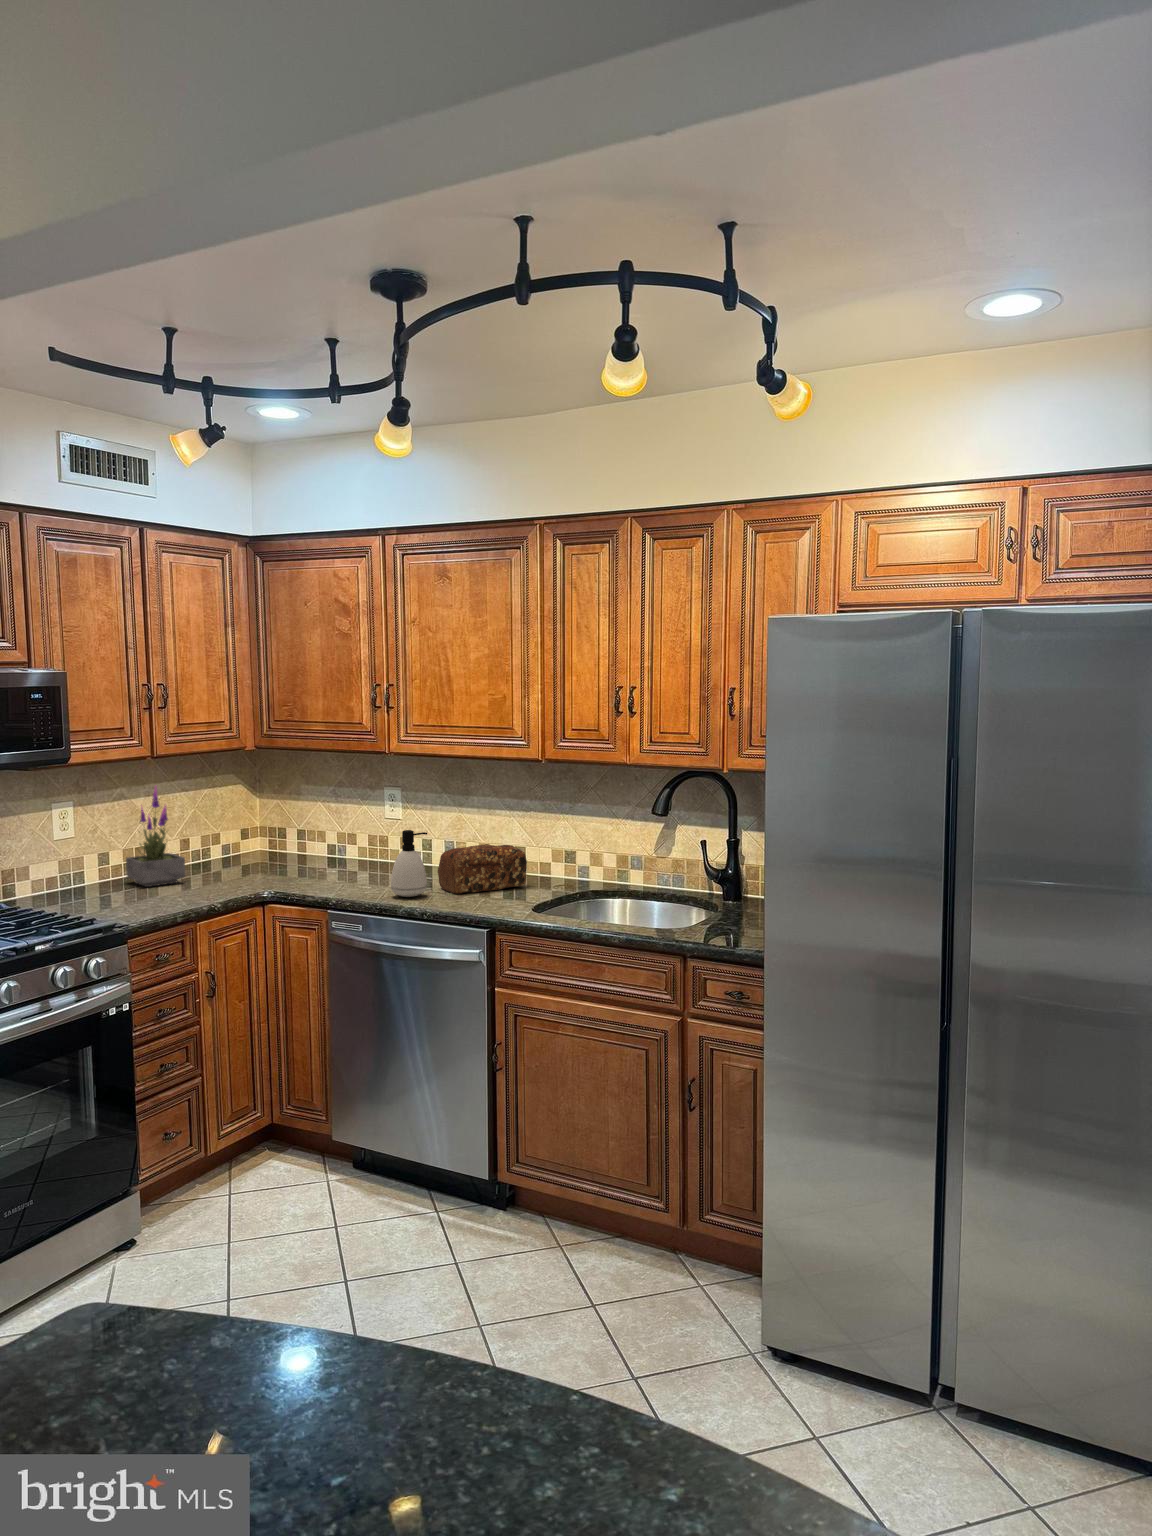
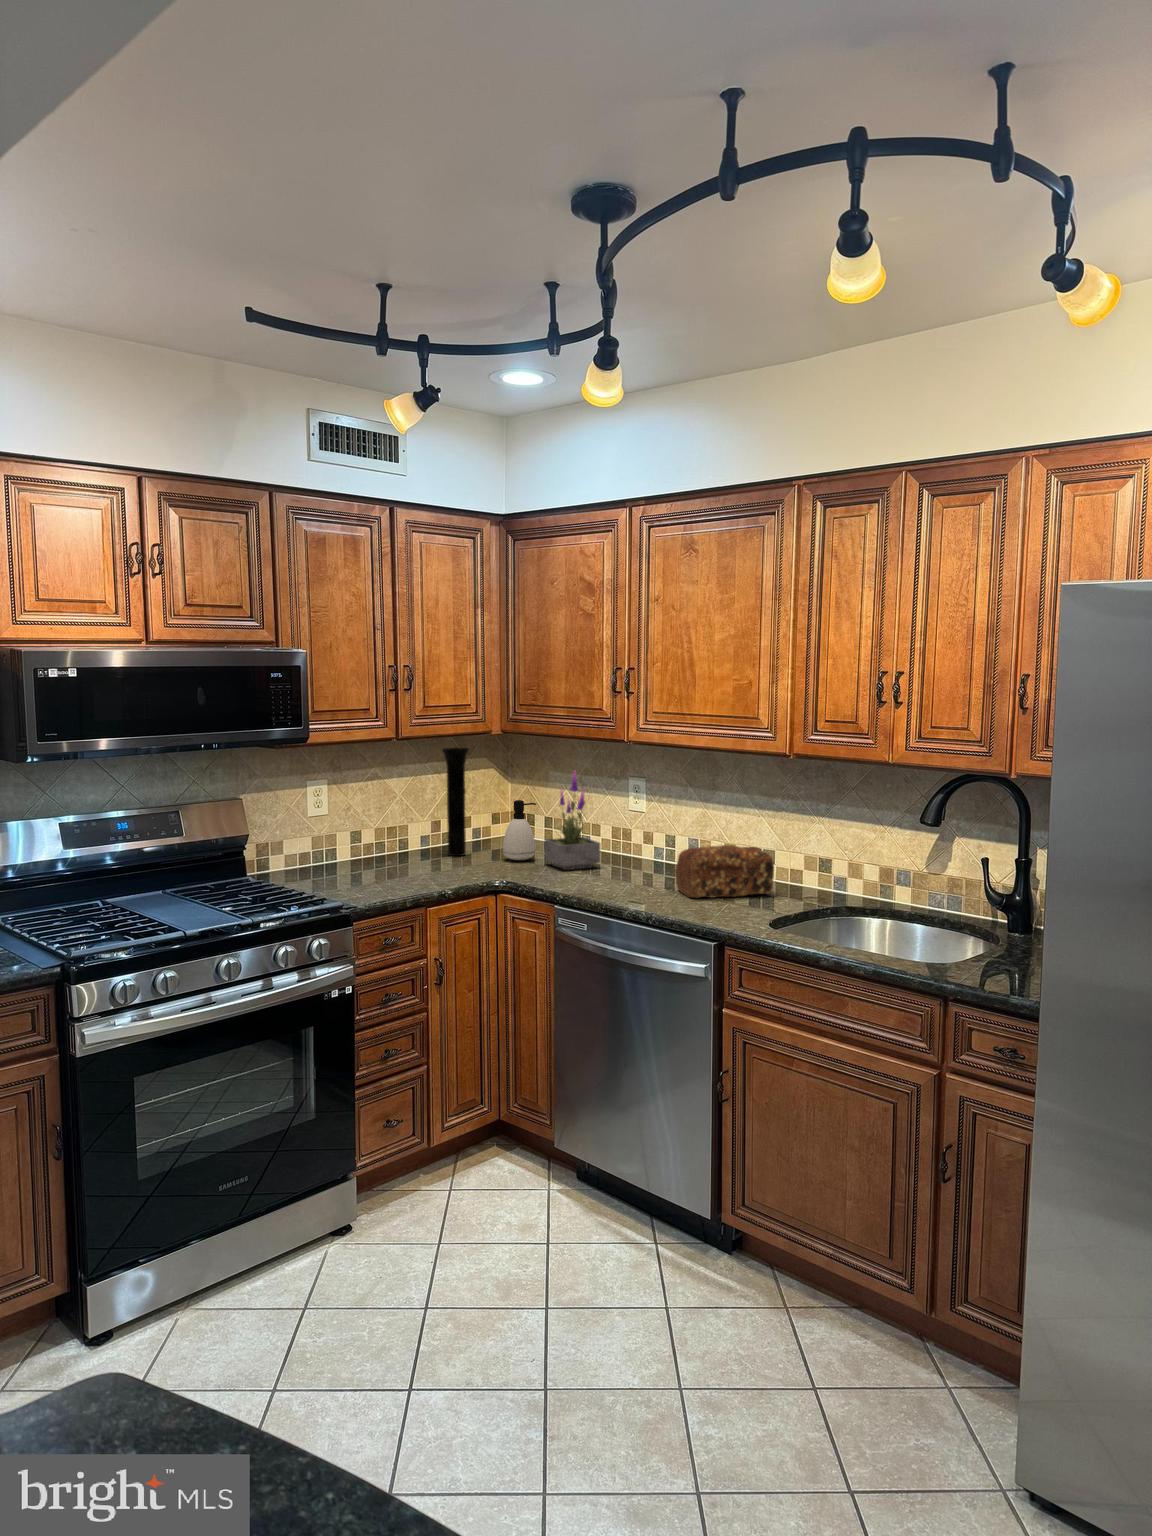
vase: none [193,765,223,872] -> present [442,748,469,856]
potted plant: present [126,786,185,887] -> present [544,770,601,870]
soap dispenser: present [391,830,427,897] -> present [503,800,536,860]

